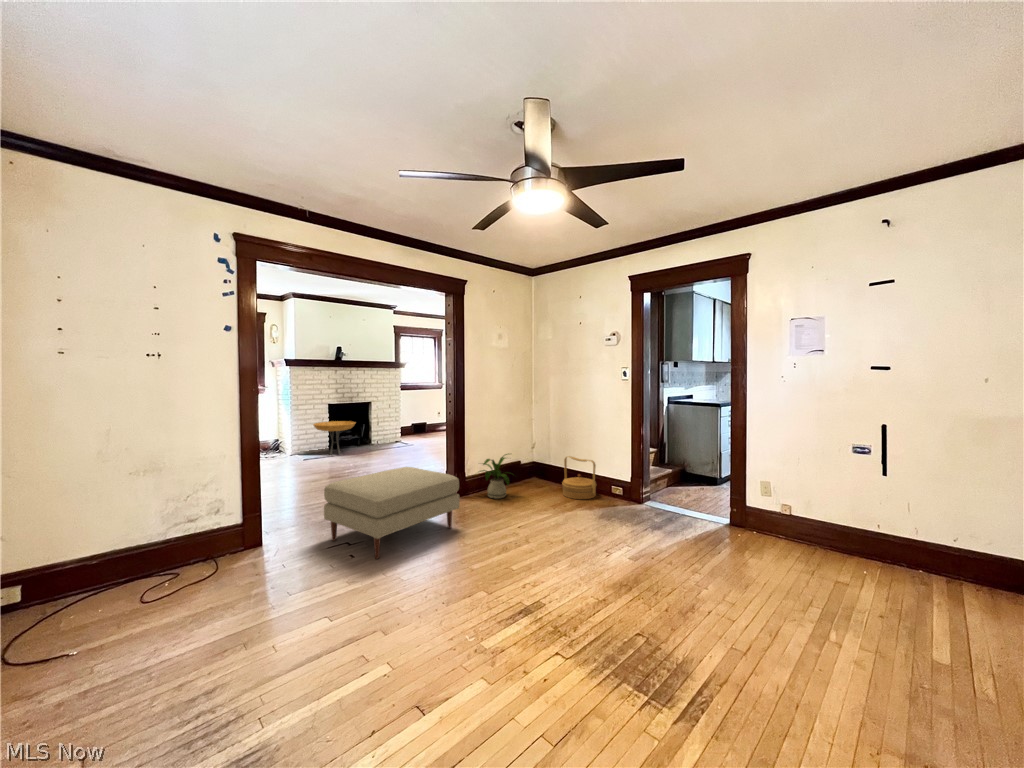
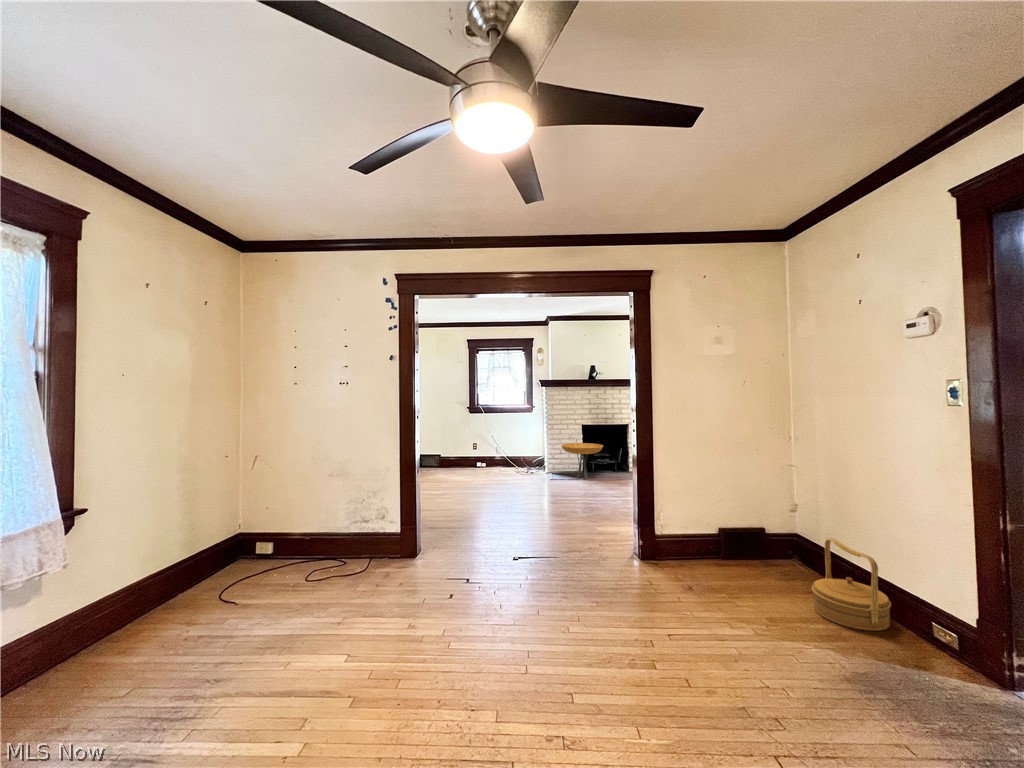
house plant: present [480,454,509,499] -> none [661,514,731,579]
ottoman: present [324,467,460,559] -> none [457,508,590,609]

